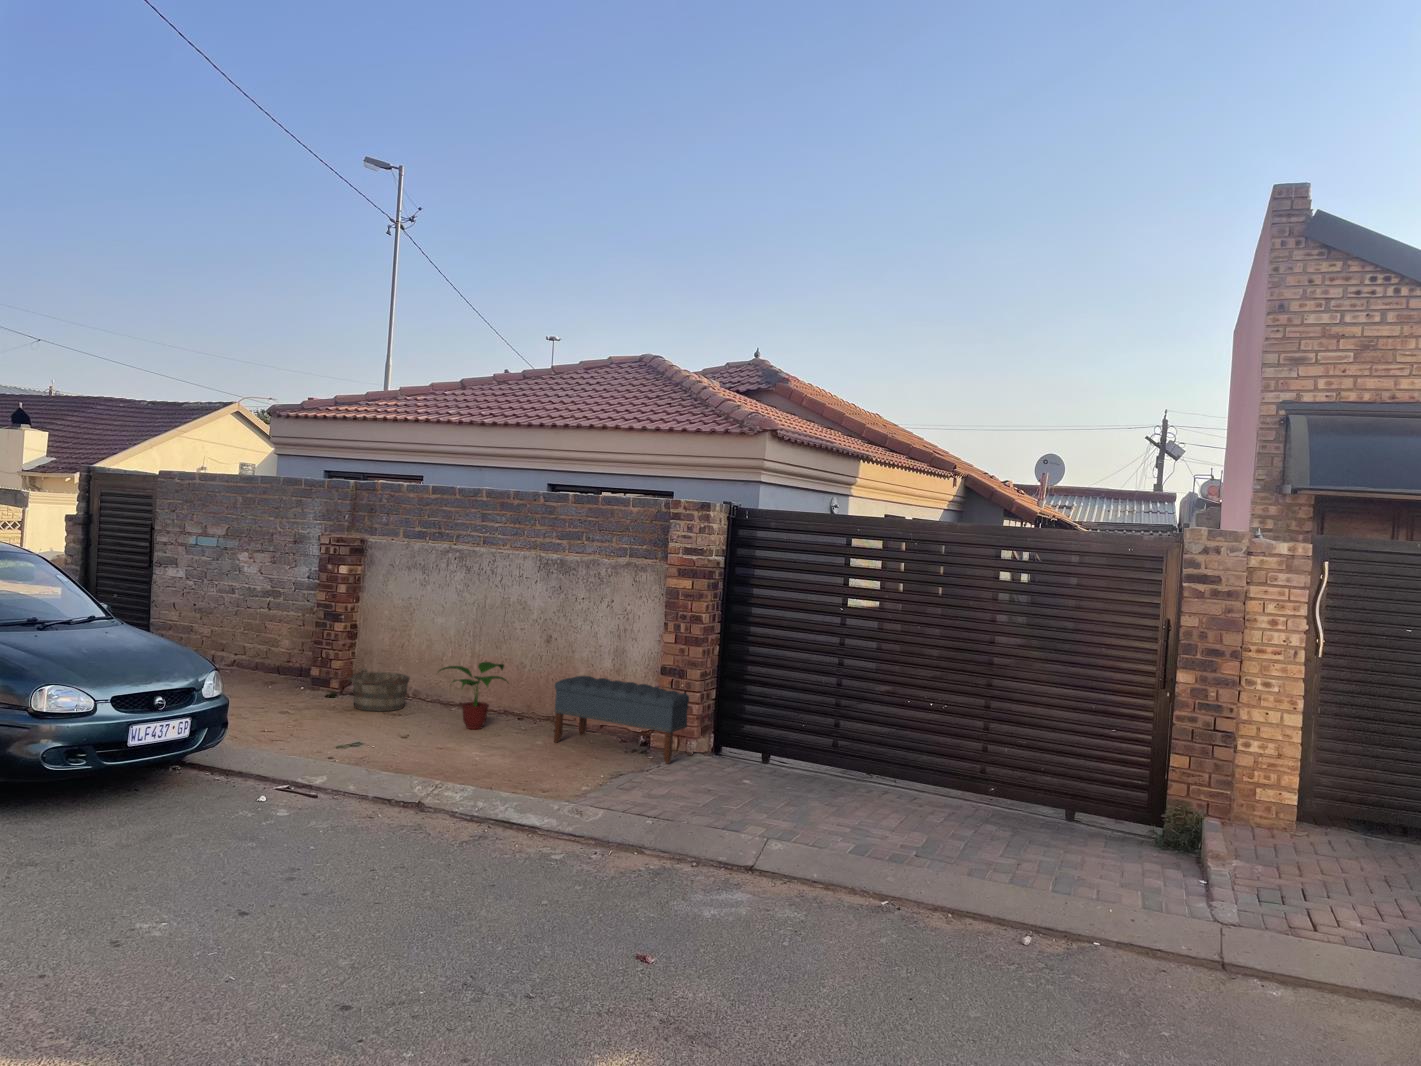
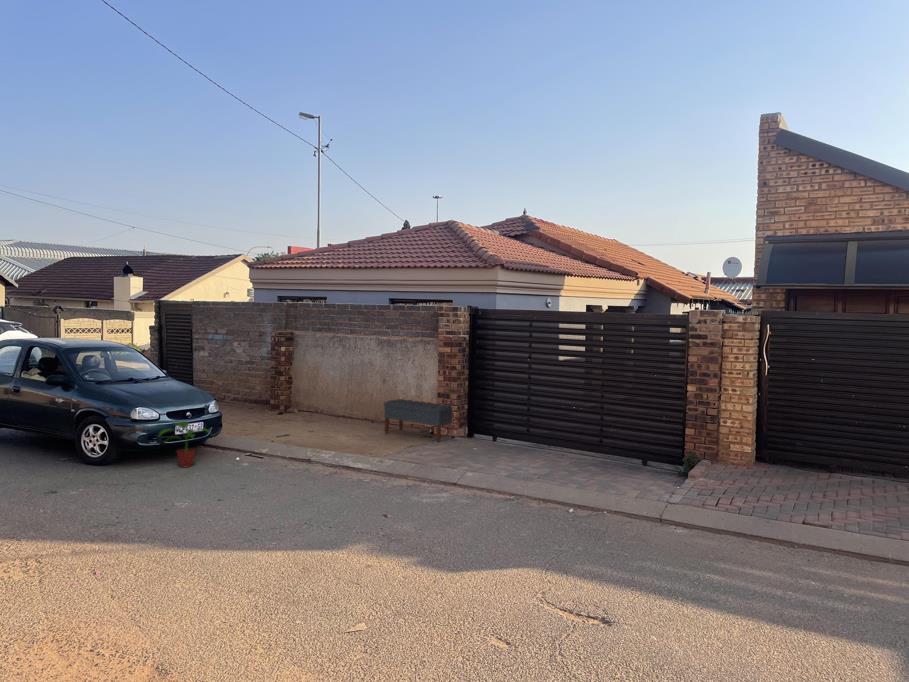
potted plant: present [439,662,507,729] -> present [159,421,209,467]
bucket: present [346,668,409,711] -> none [285,399,317,421]

